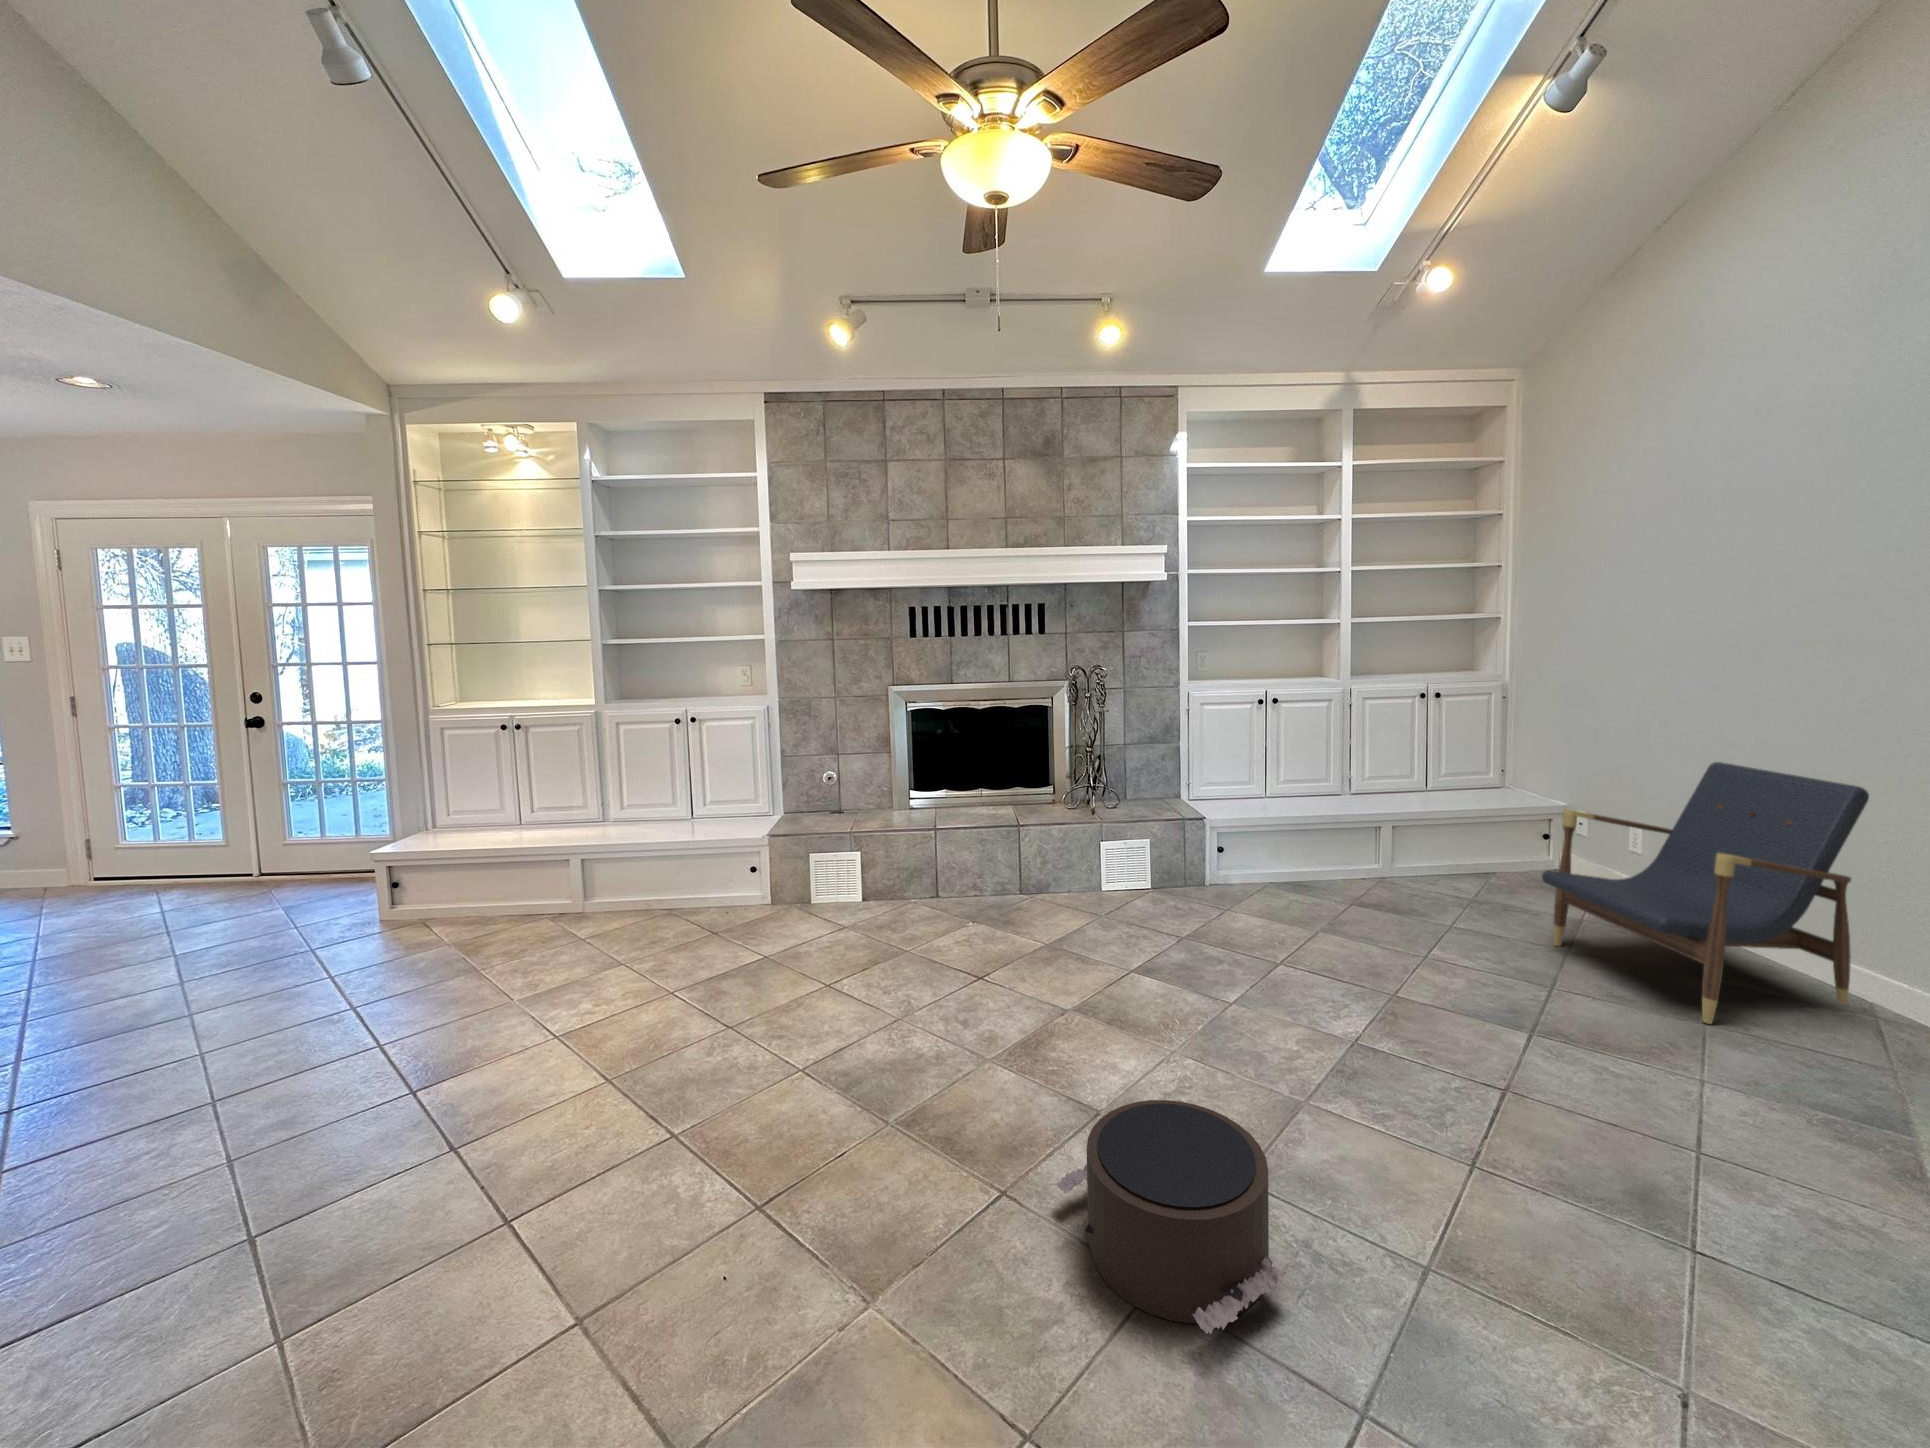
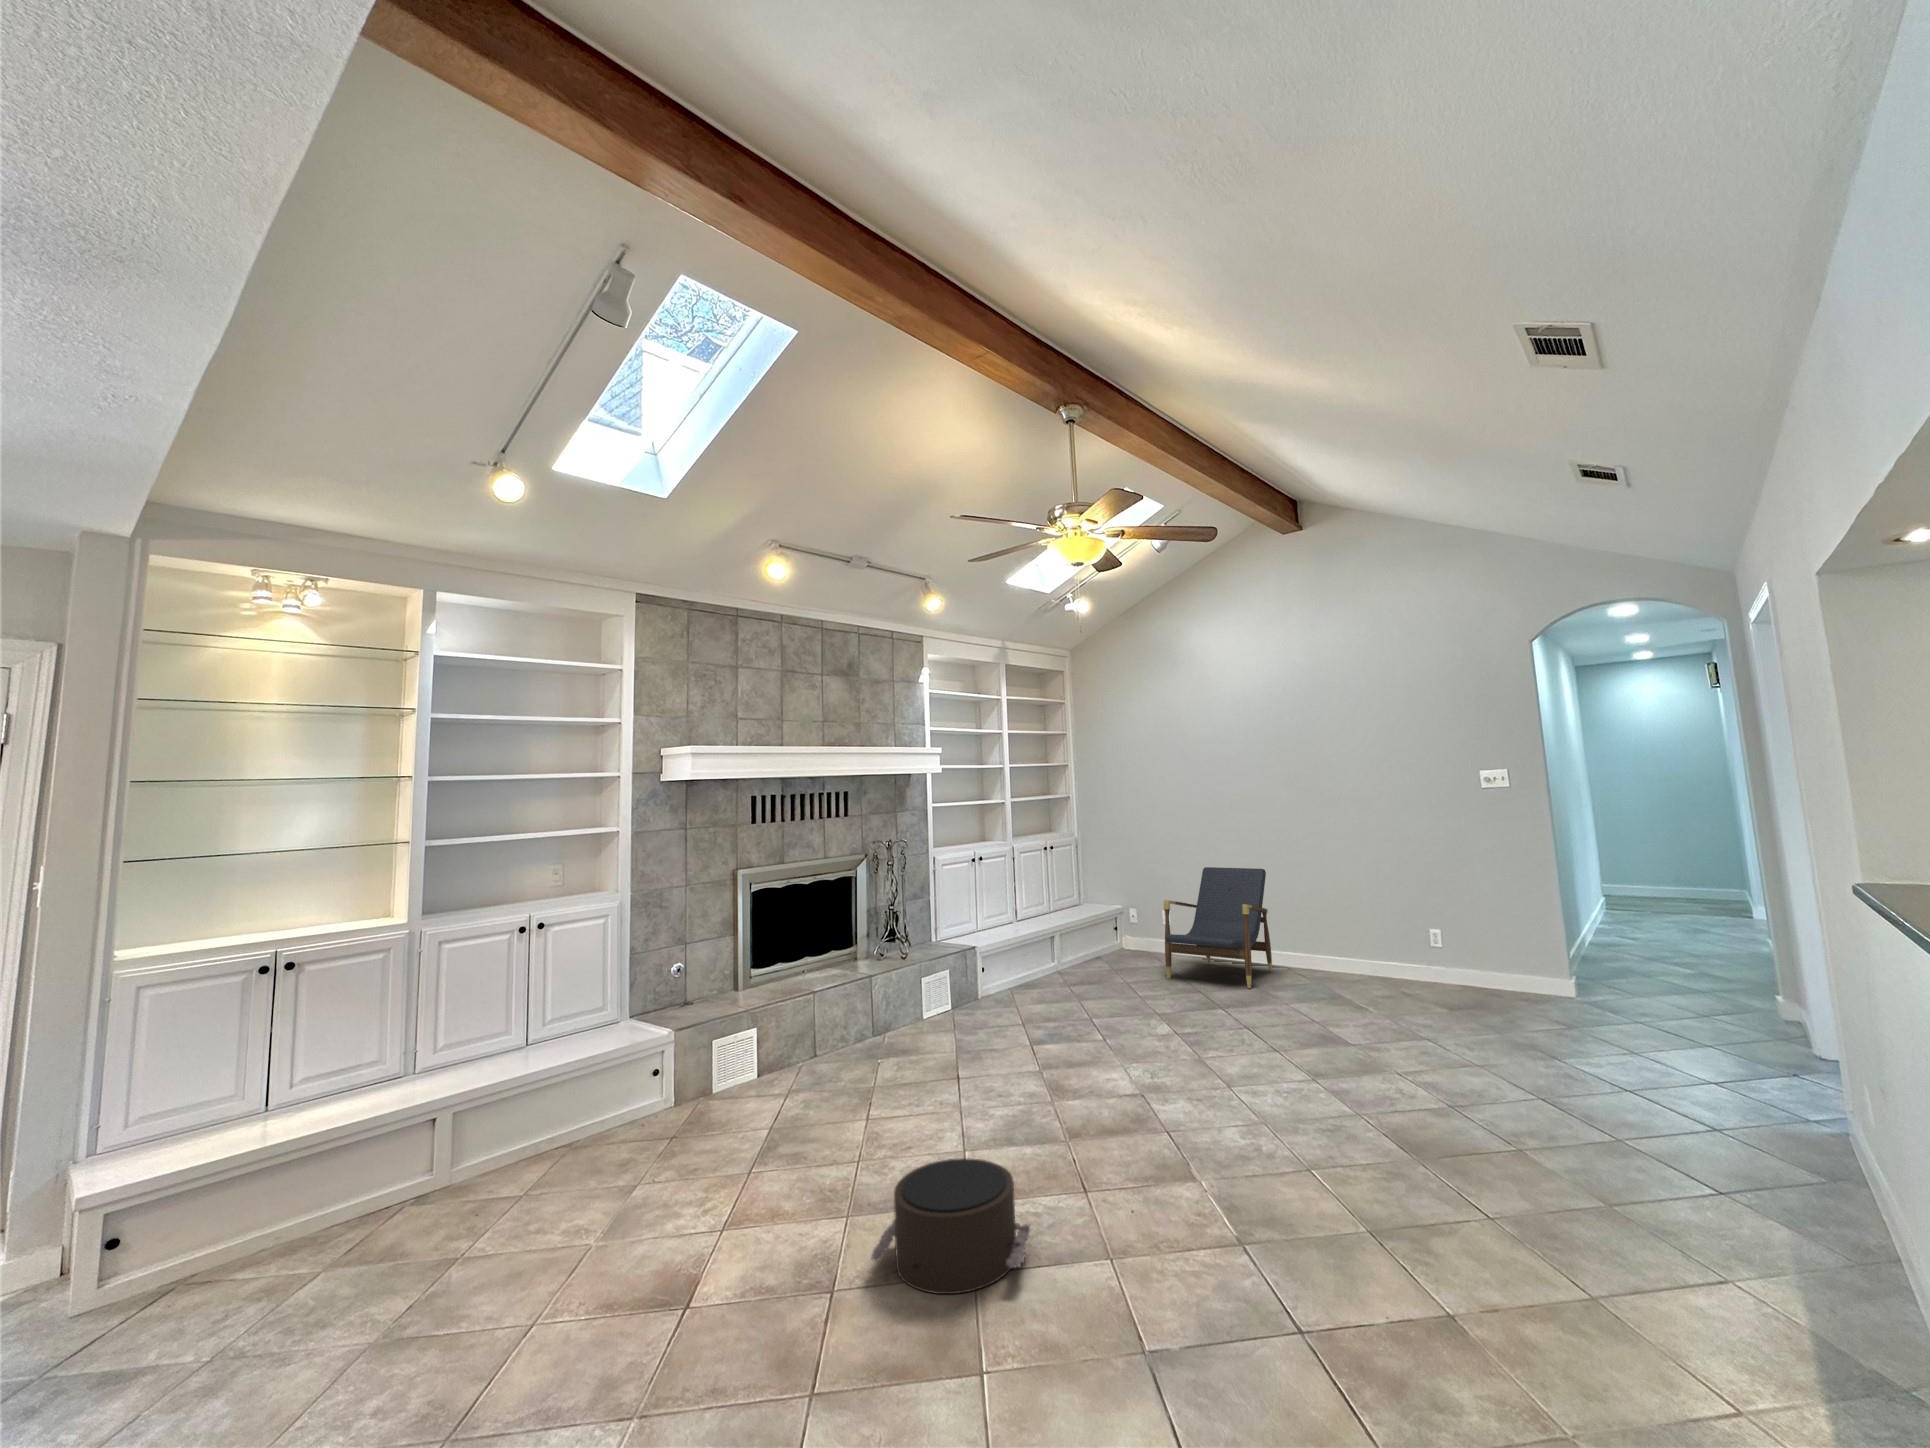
pouf: present [1056,1100,1286,1334] -> present [871,1158,1030,1294]

